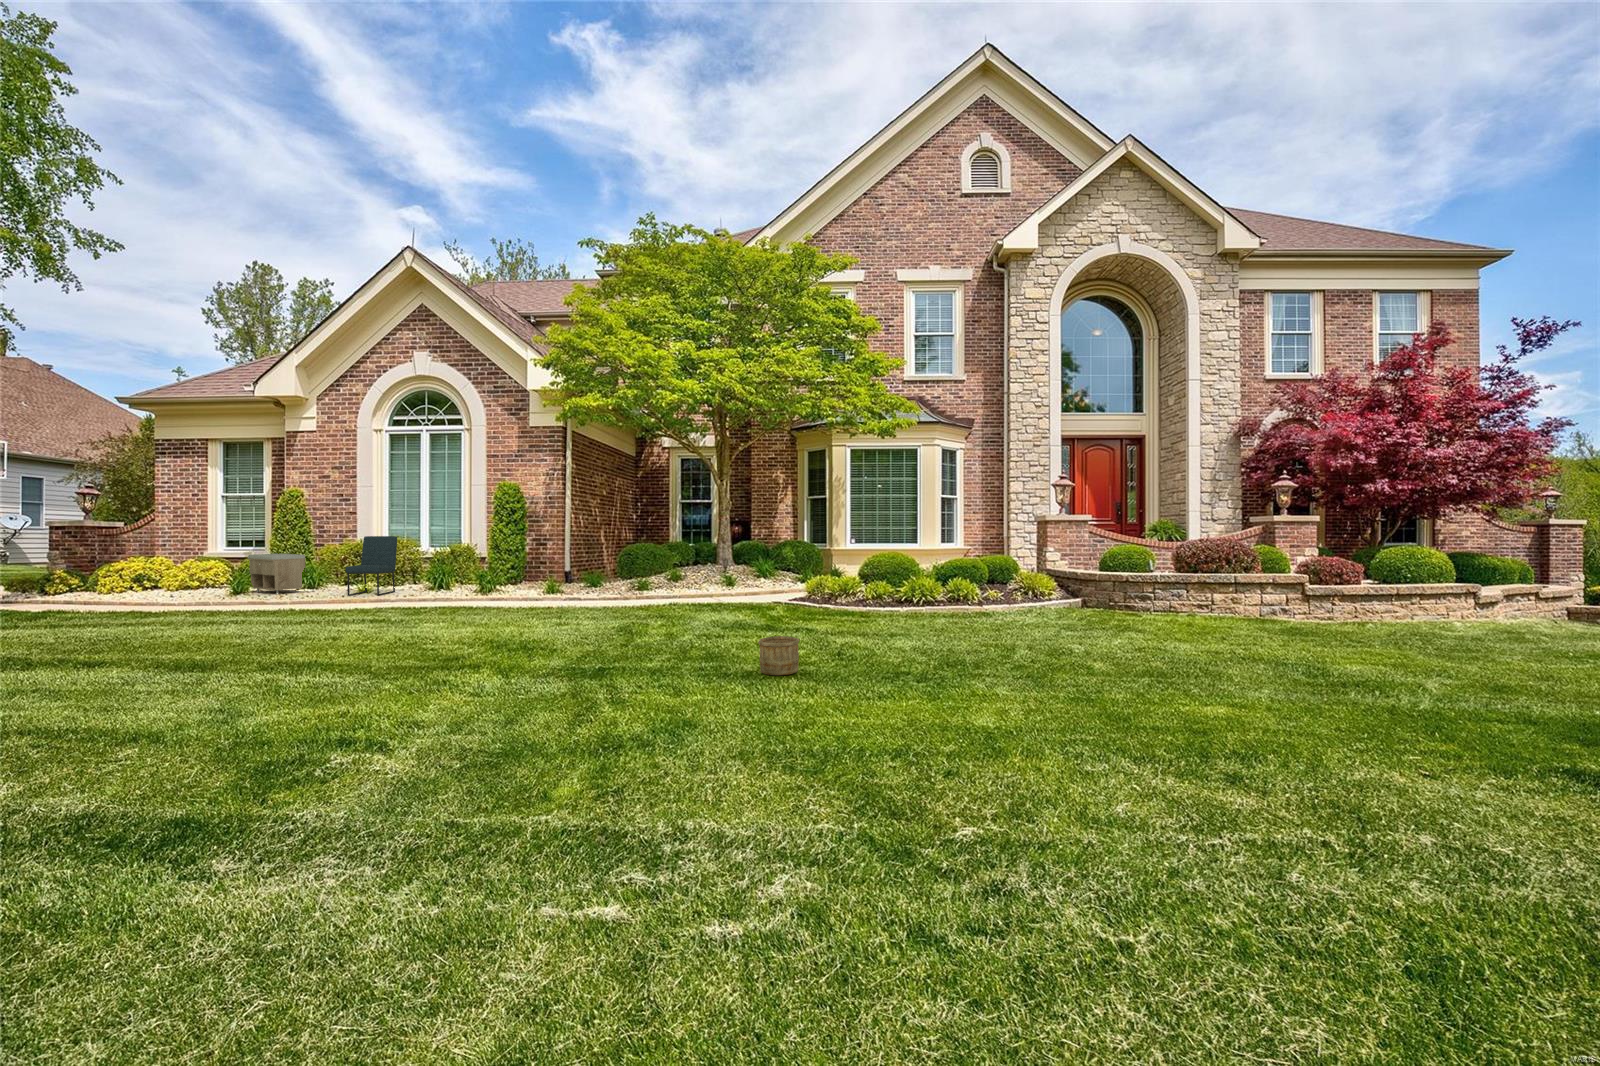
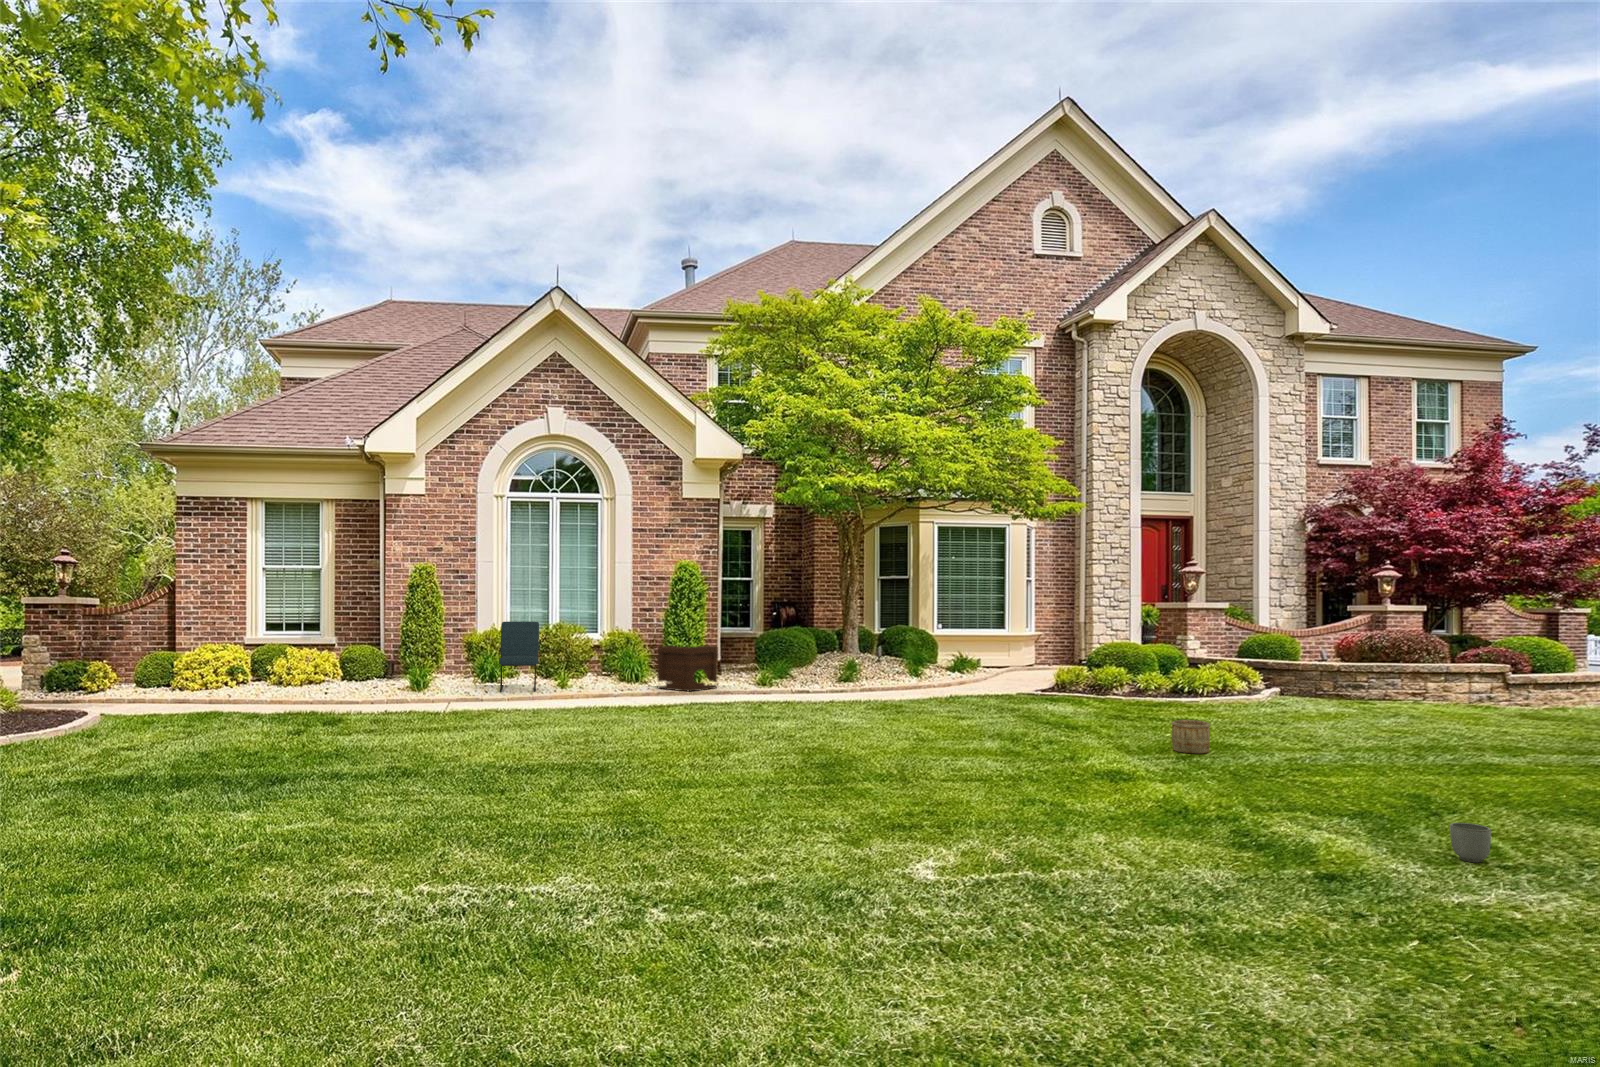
storage bench: present [248,553,305,594] -> none [357,642,429,691]
wooden crate: none [490,556,543,597] -> present [657,646,718,691]
planter: none [583,851,646,932] -> present [1450,823,1491,863]

